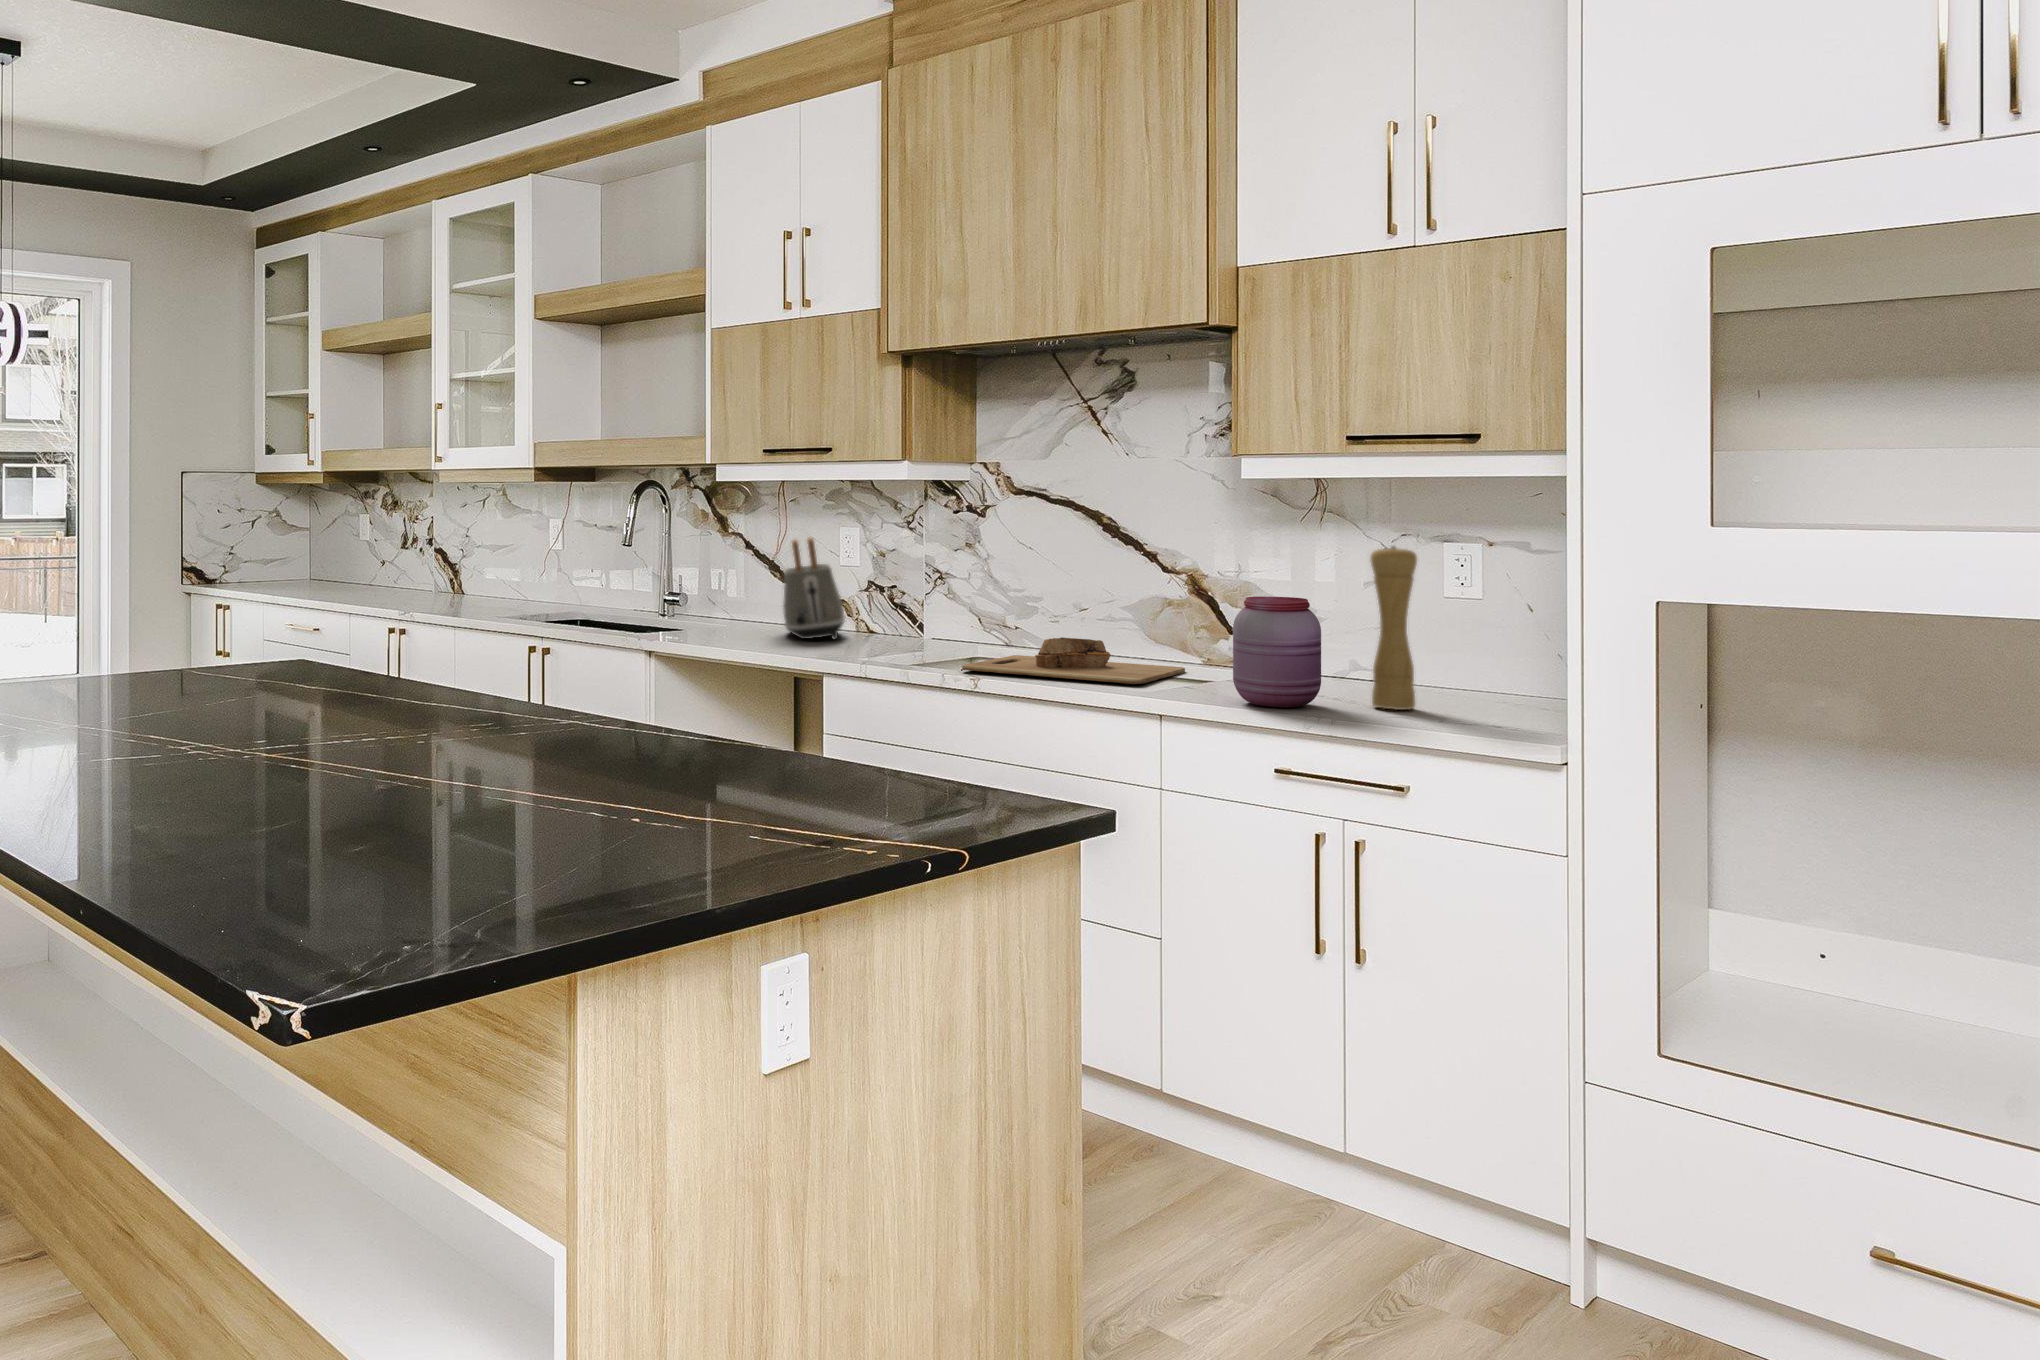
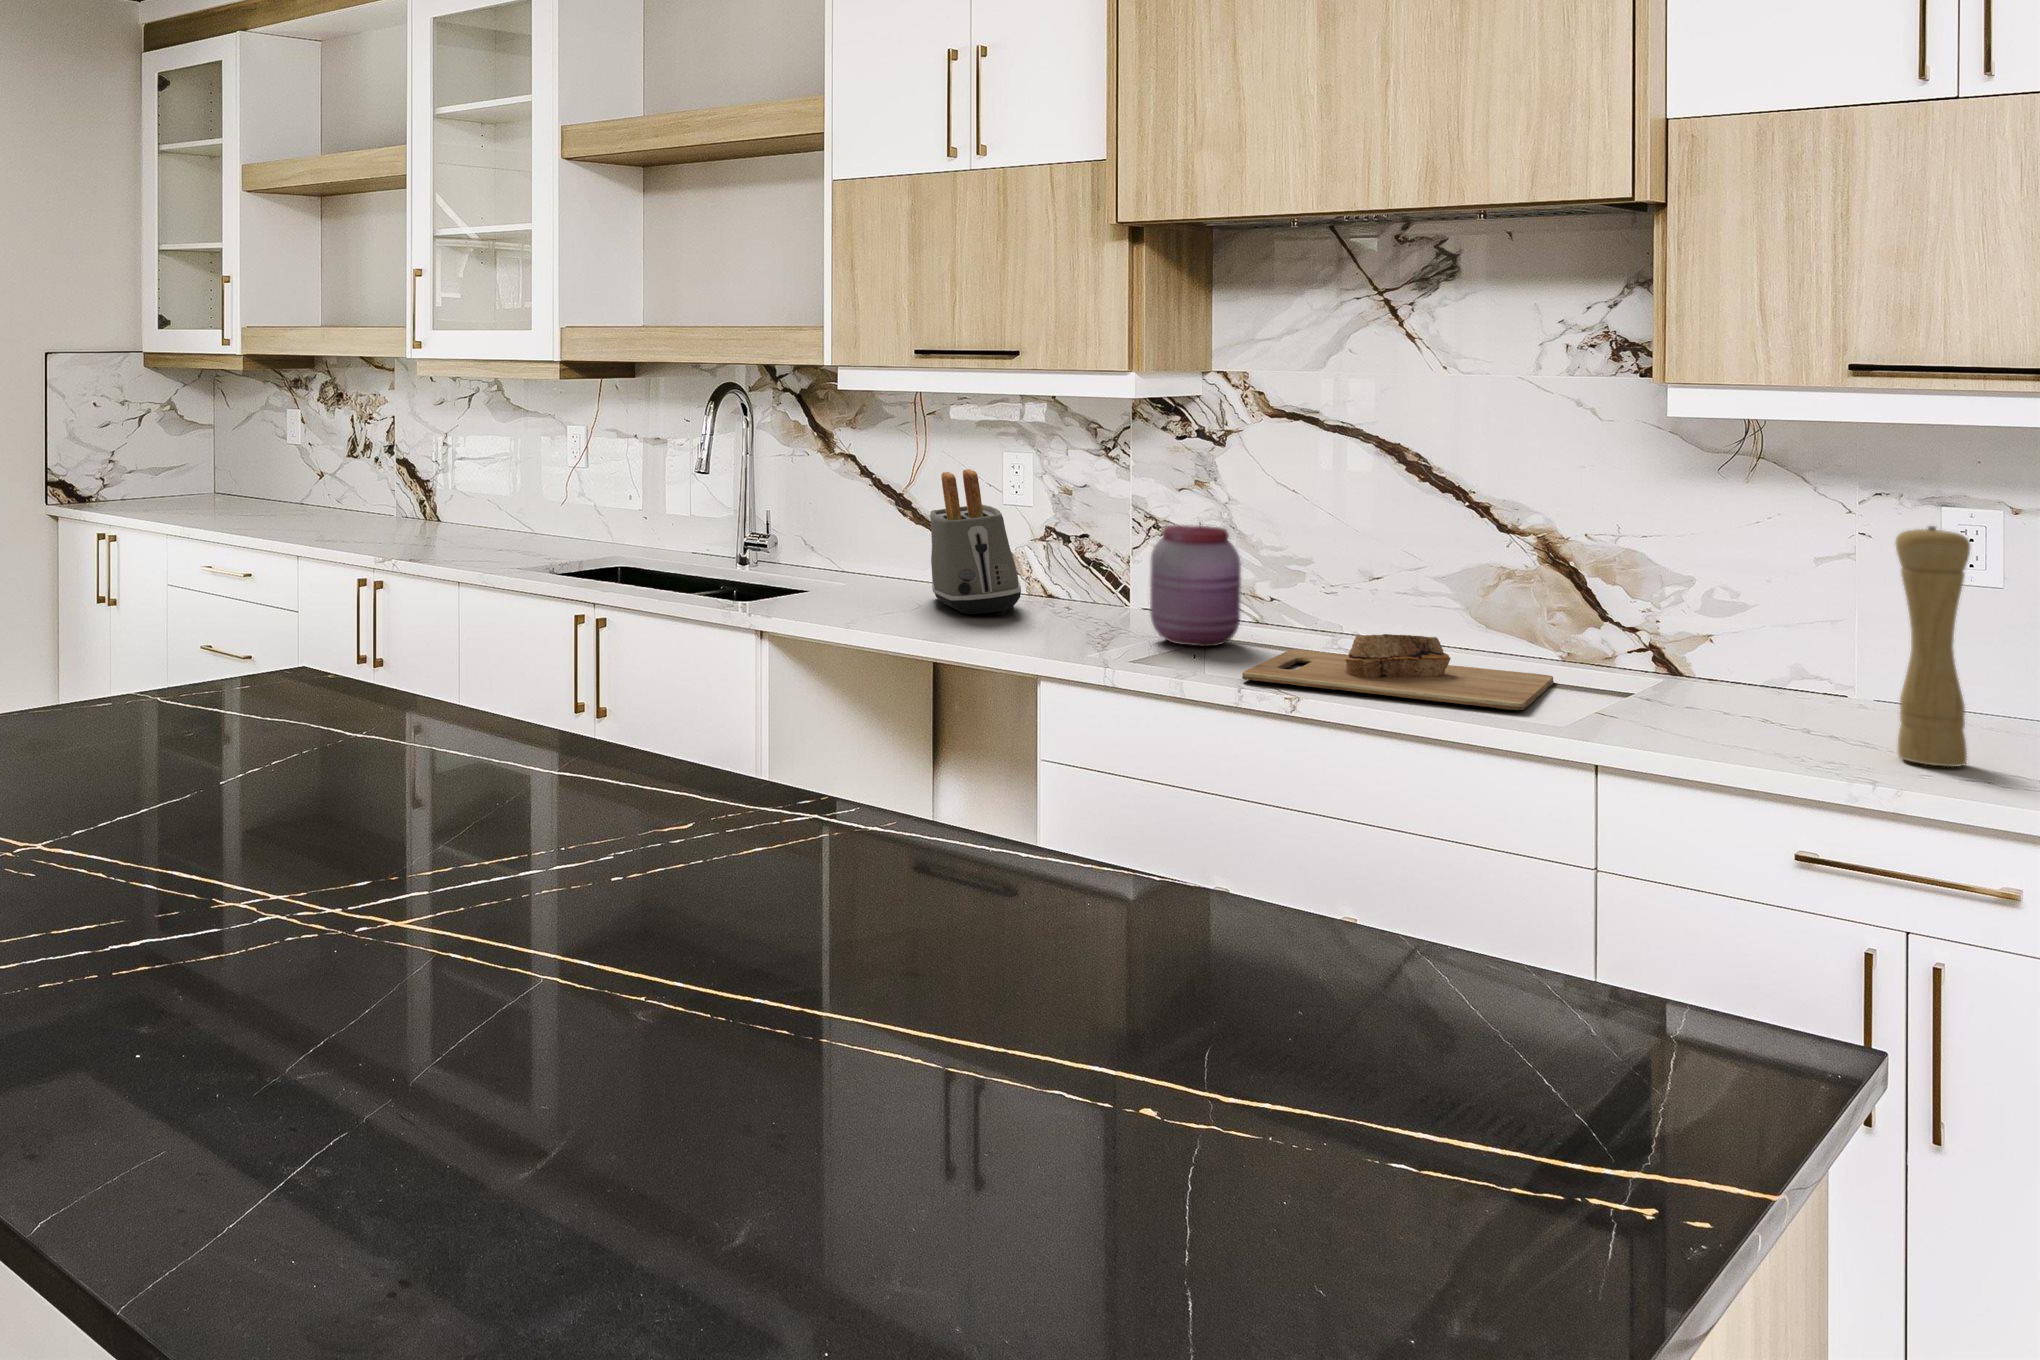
jar: present [1233,596,1321,707] -> present [1150,525,1241,646]

